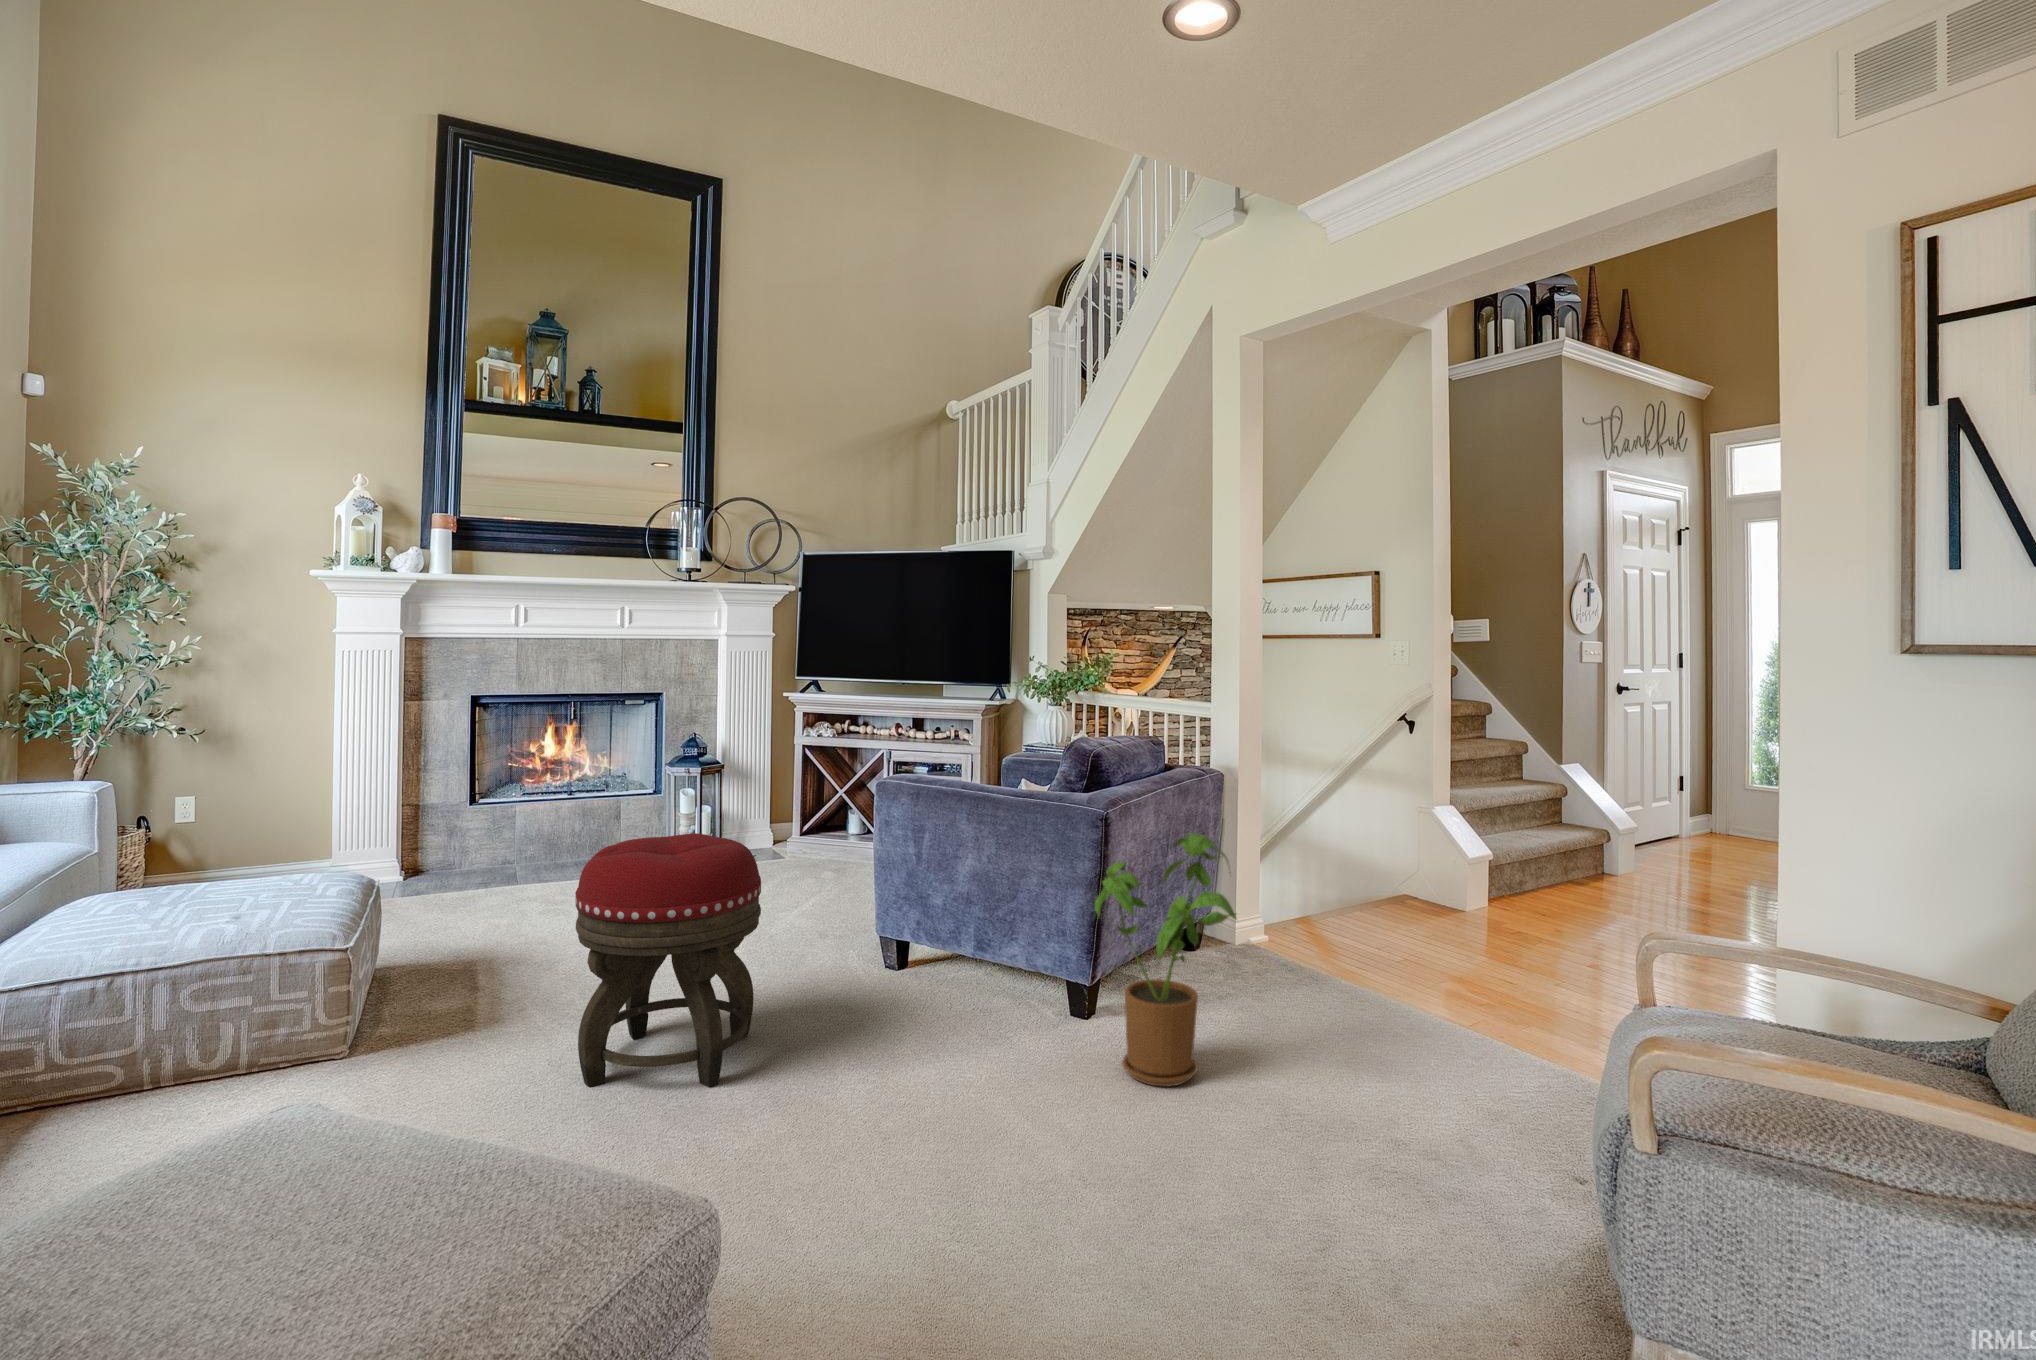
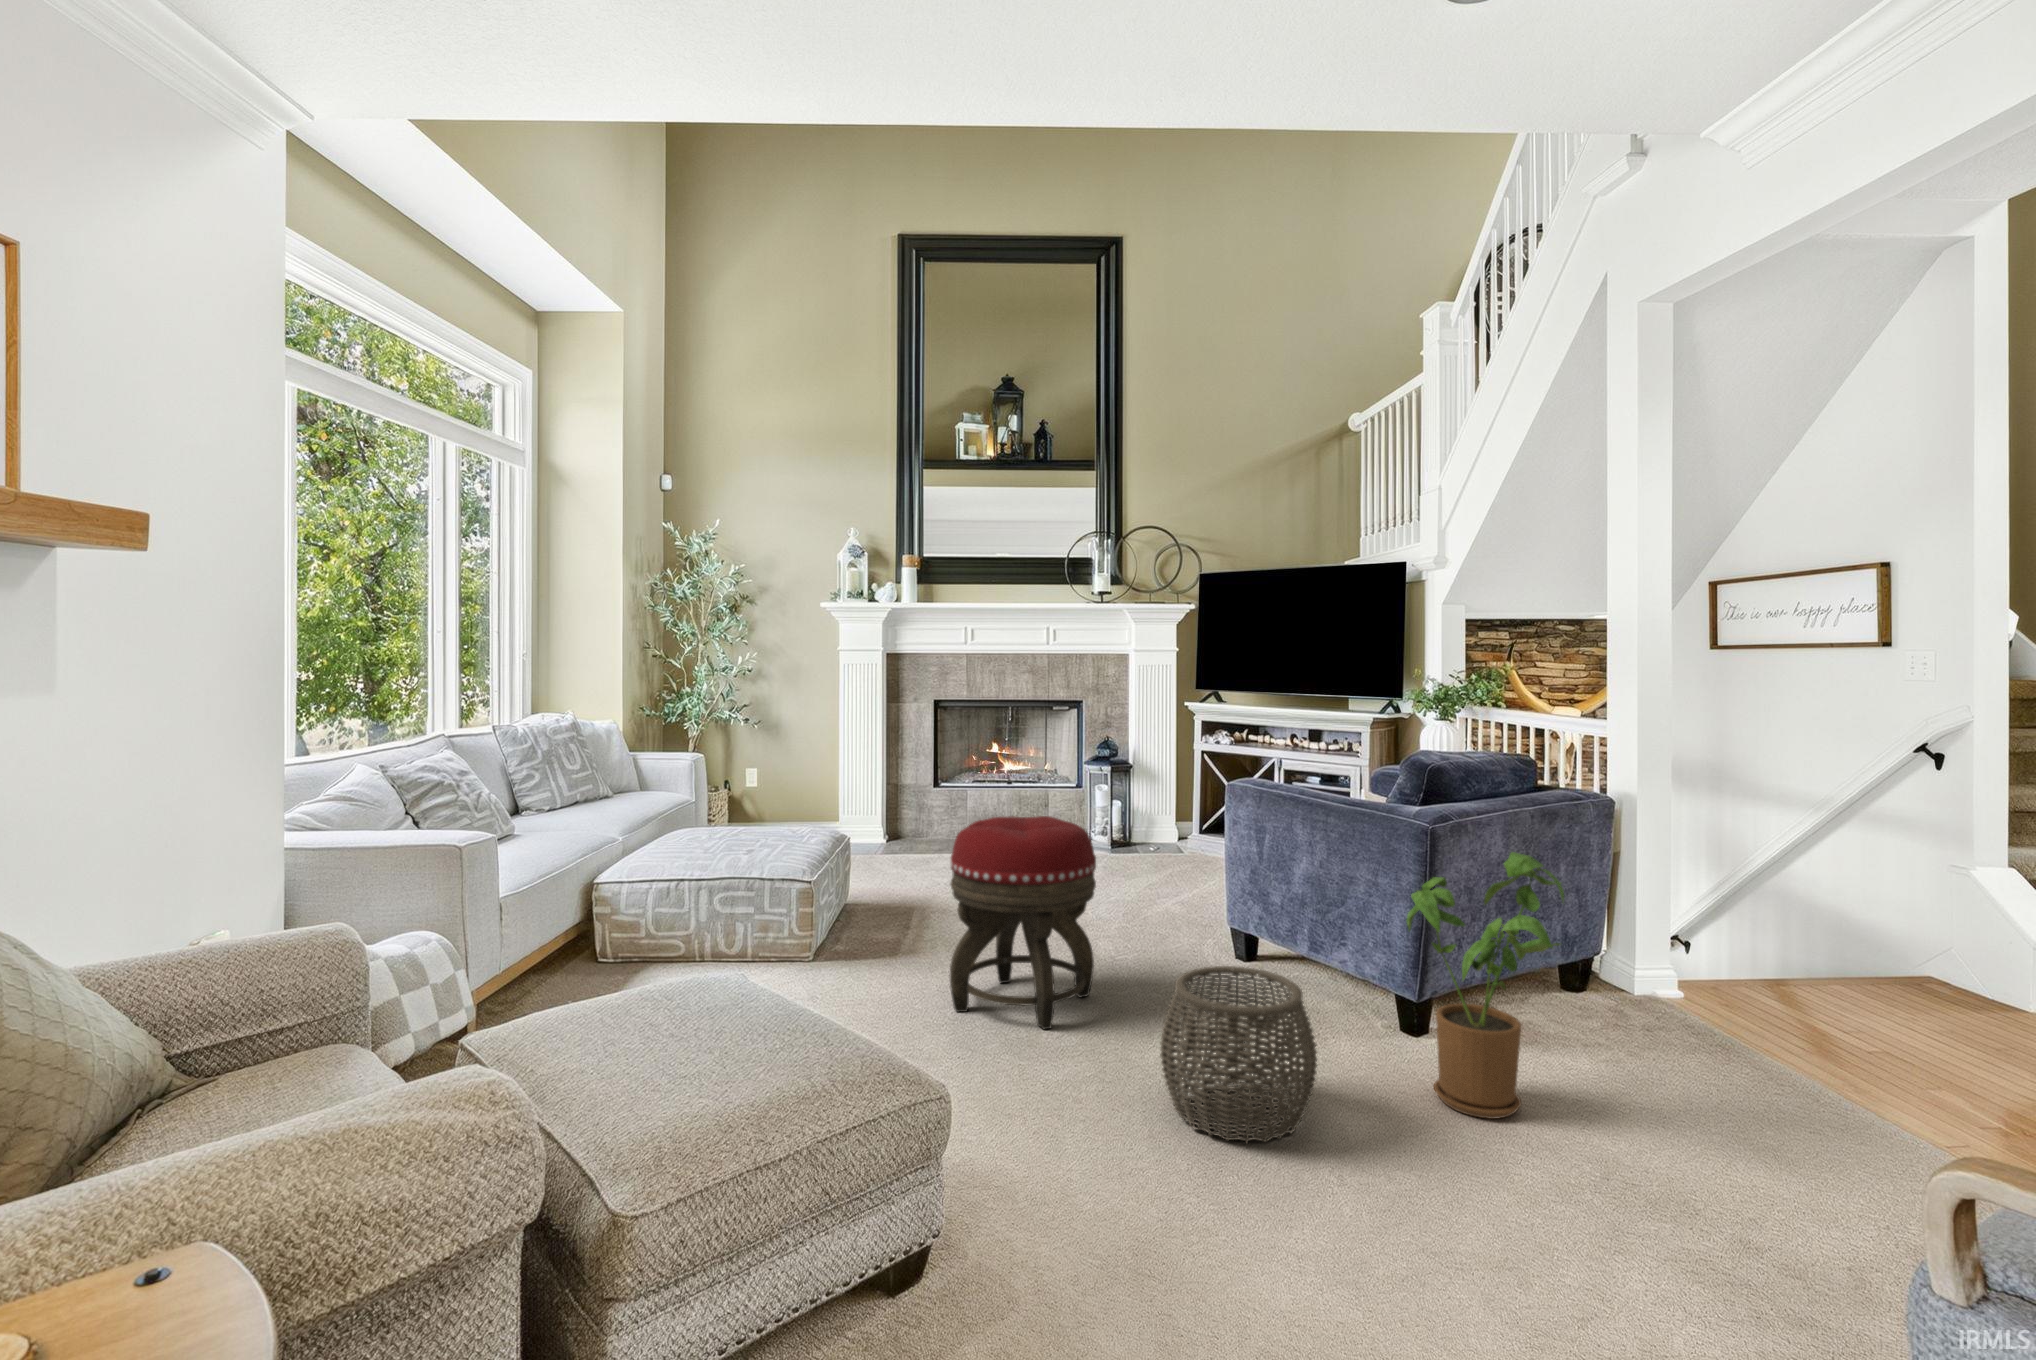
woven basket: none [876,980,1041,1172] -> present [1160,966,1317,1143]

